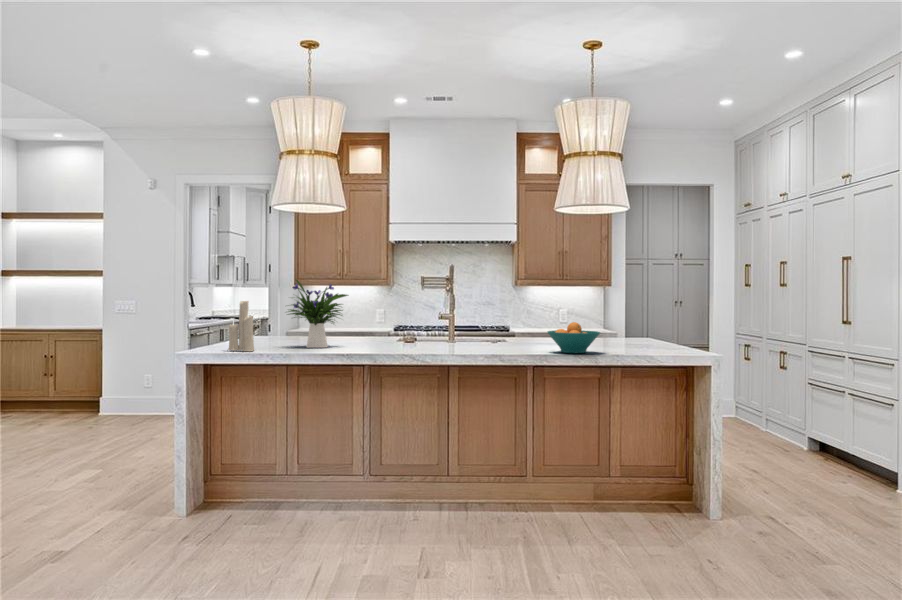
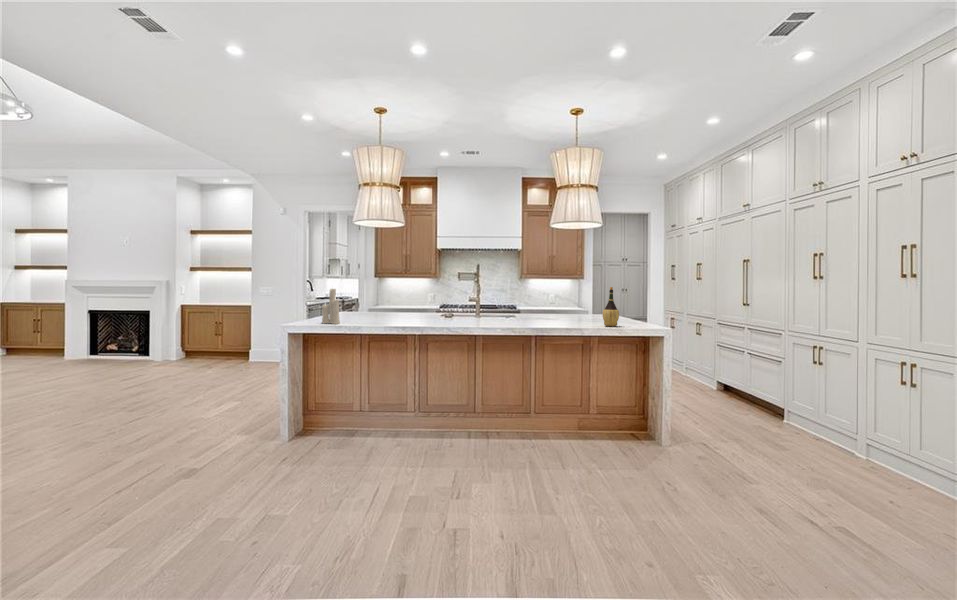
flower arrangement: present [288,279,348,348] -> none [362,273,407,321]
wine bottle: none [632,297,655,353] -> present [603,287,619,326]
fruit bowl: present [548,322,600,353] -> none [544,305,581,326]

